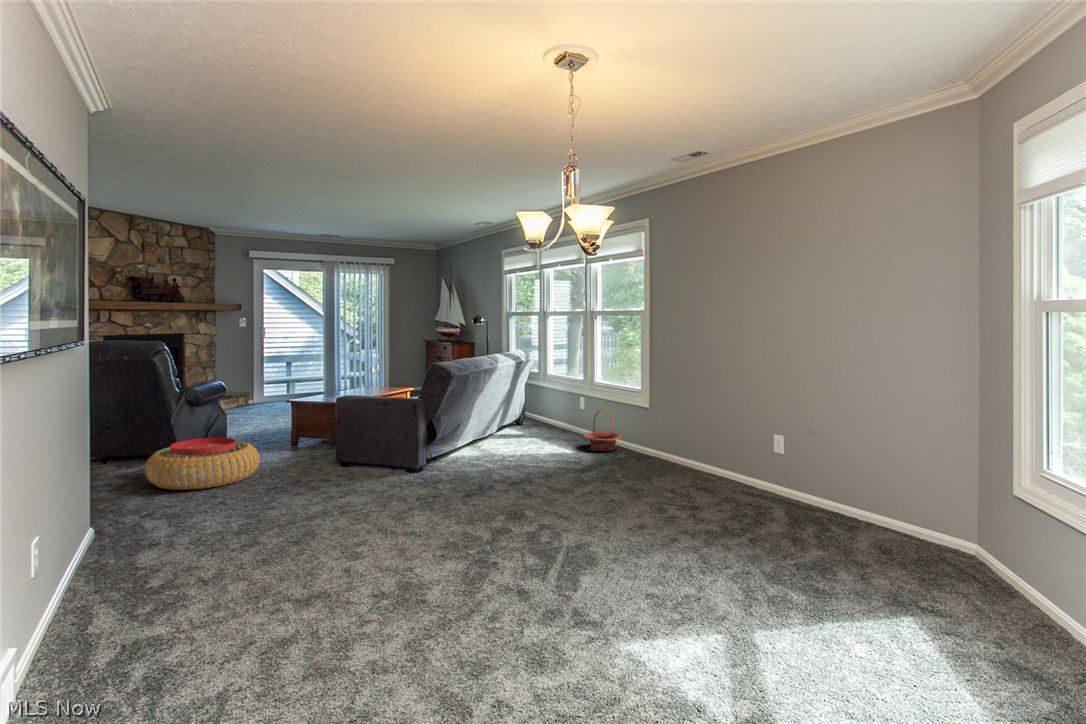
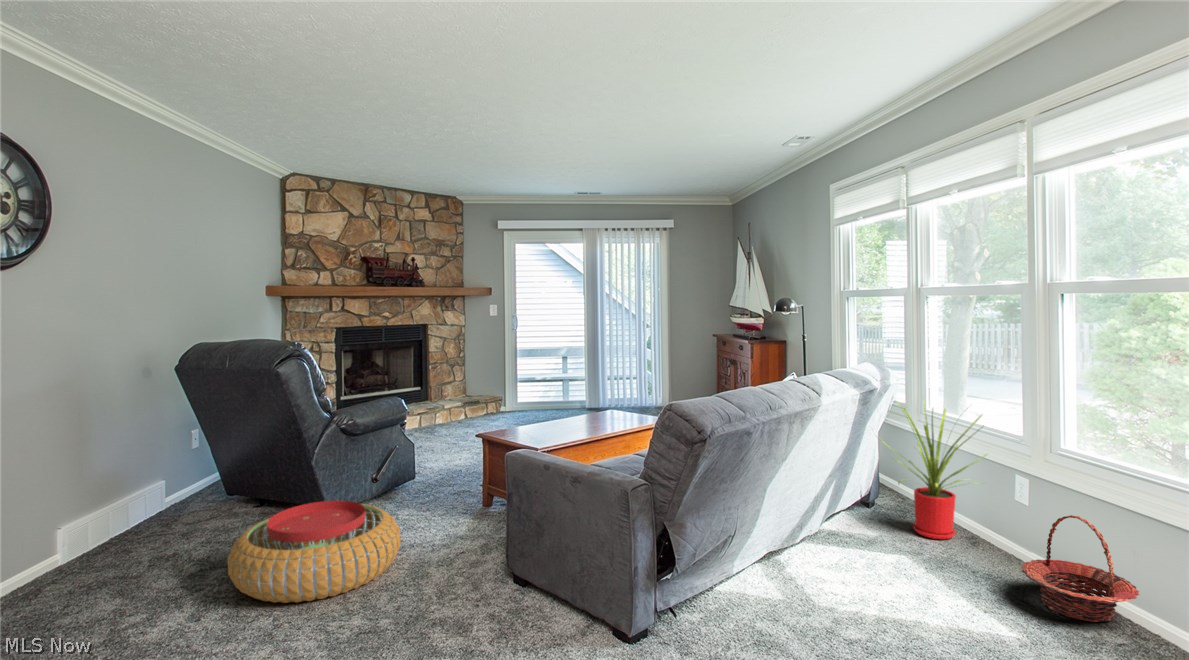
house plant: none [523,366,575,436] -> present [898,403,982,539]

